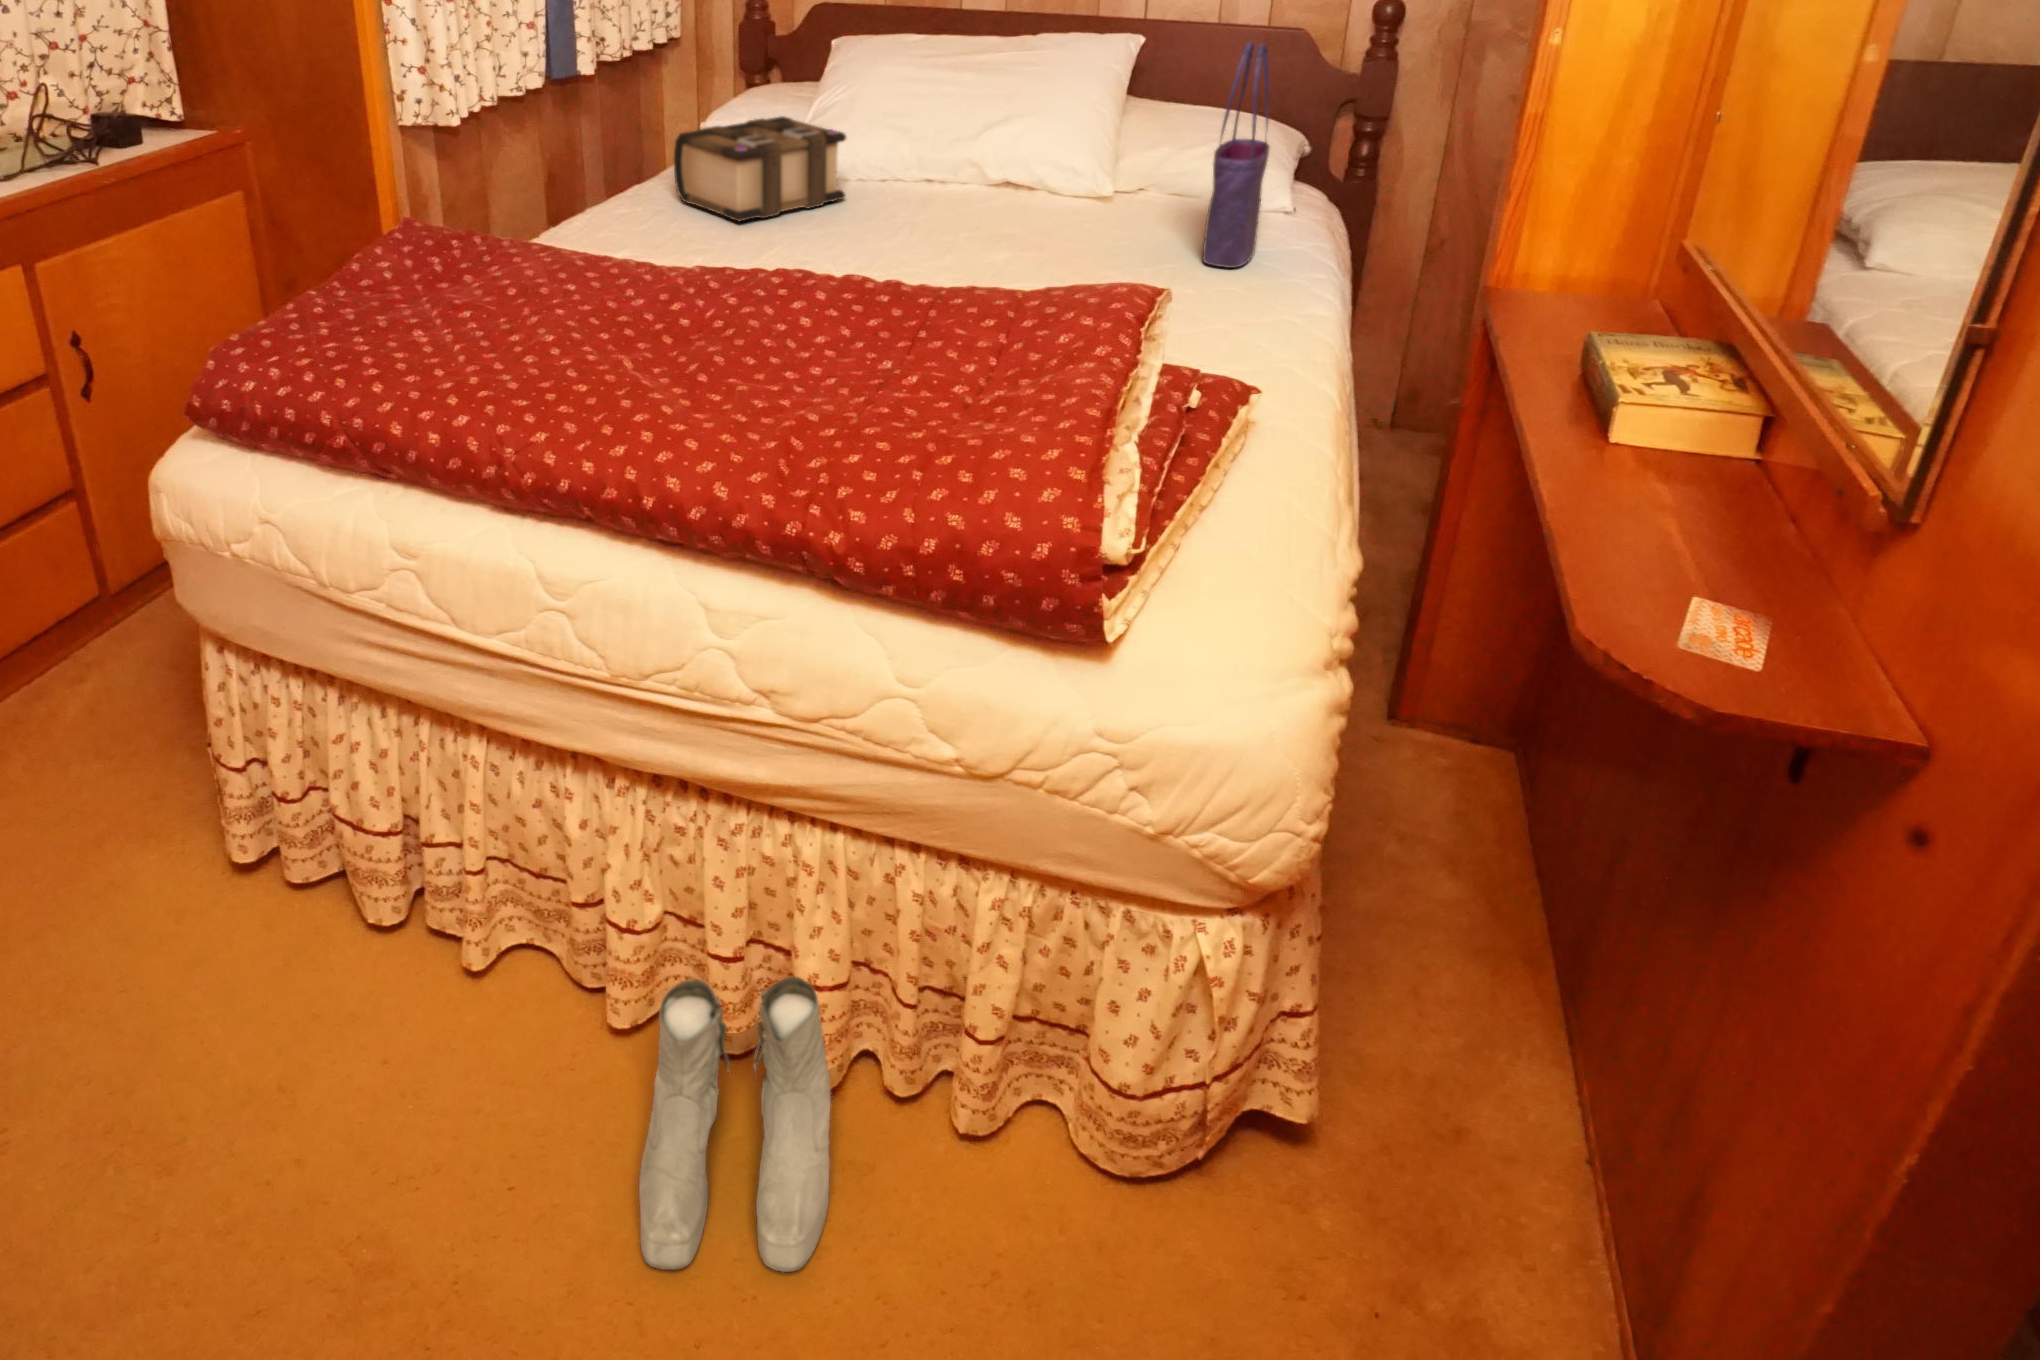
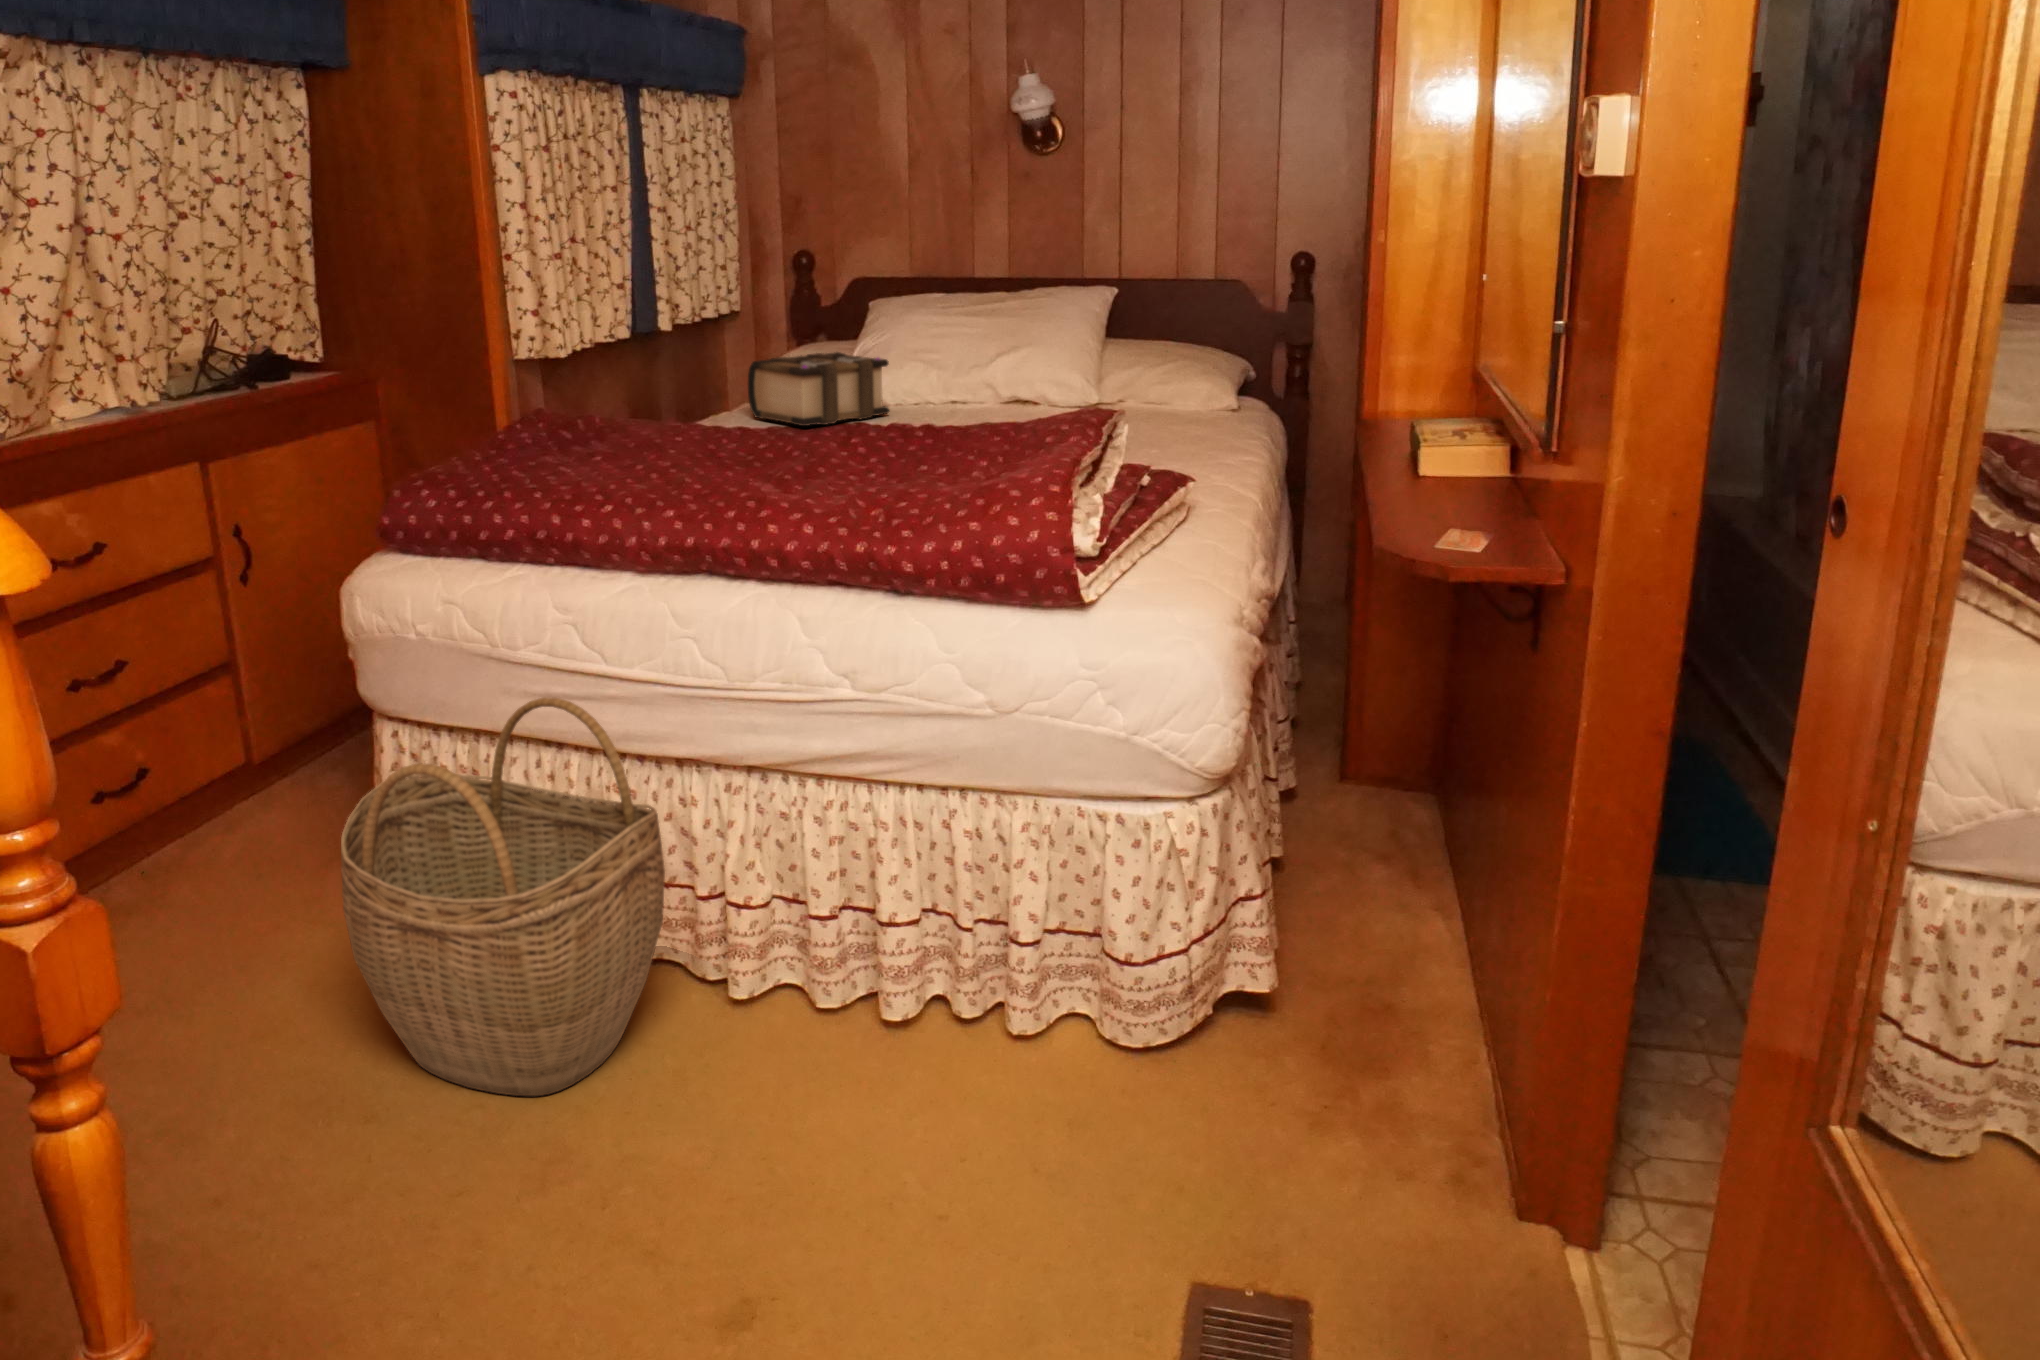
tote bag: present [1202,42,1270,268] -> none [1168,272,1211,440]
woven basket: none [109,669,520,1179] -> present [341,697,665,1096]
boots: present [639,976,831,1272] -> none [766,906,912,1118]

